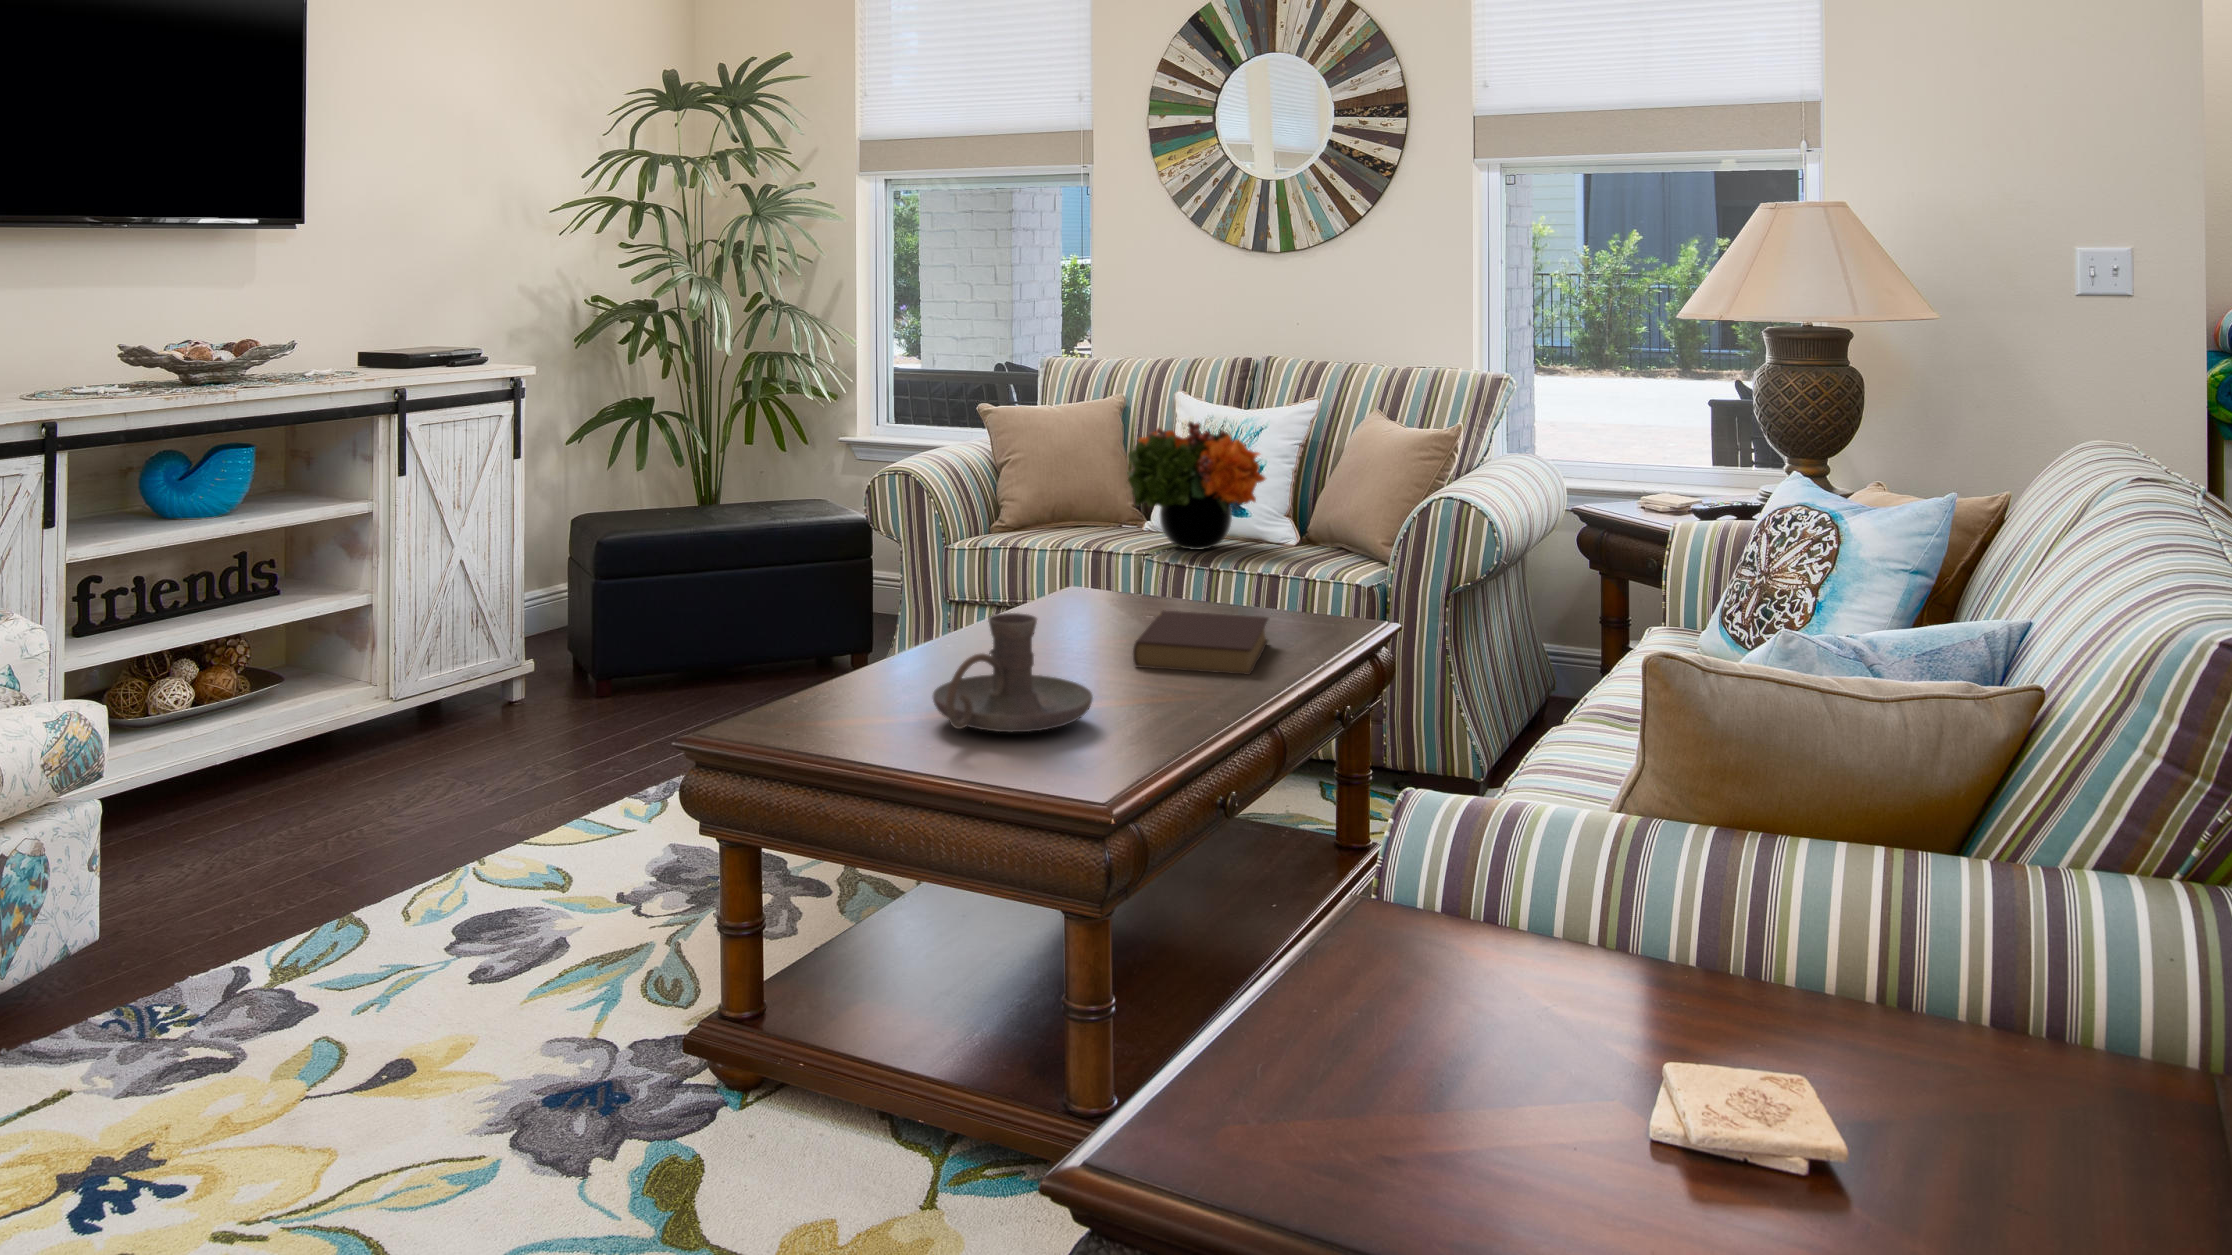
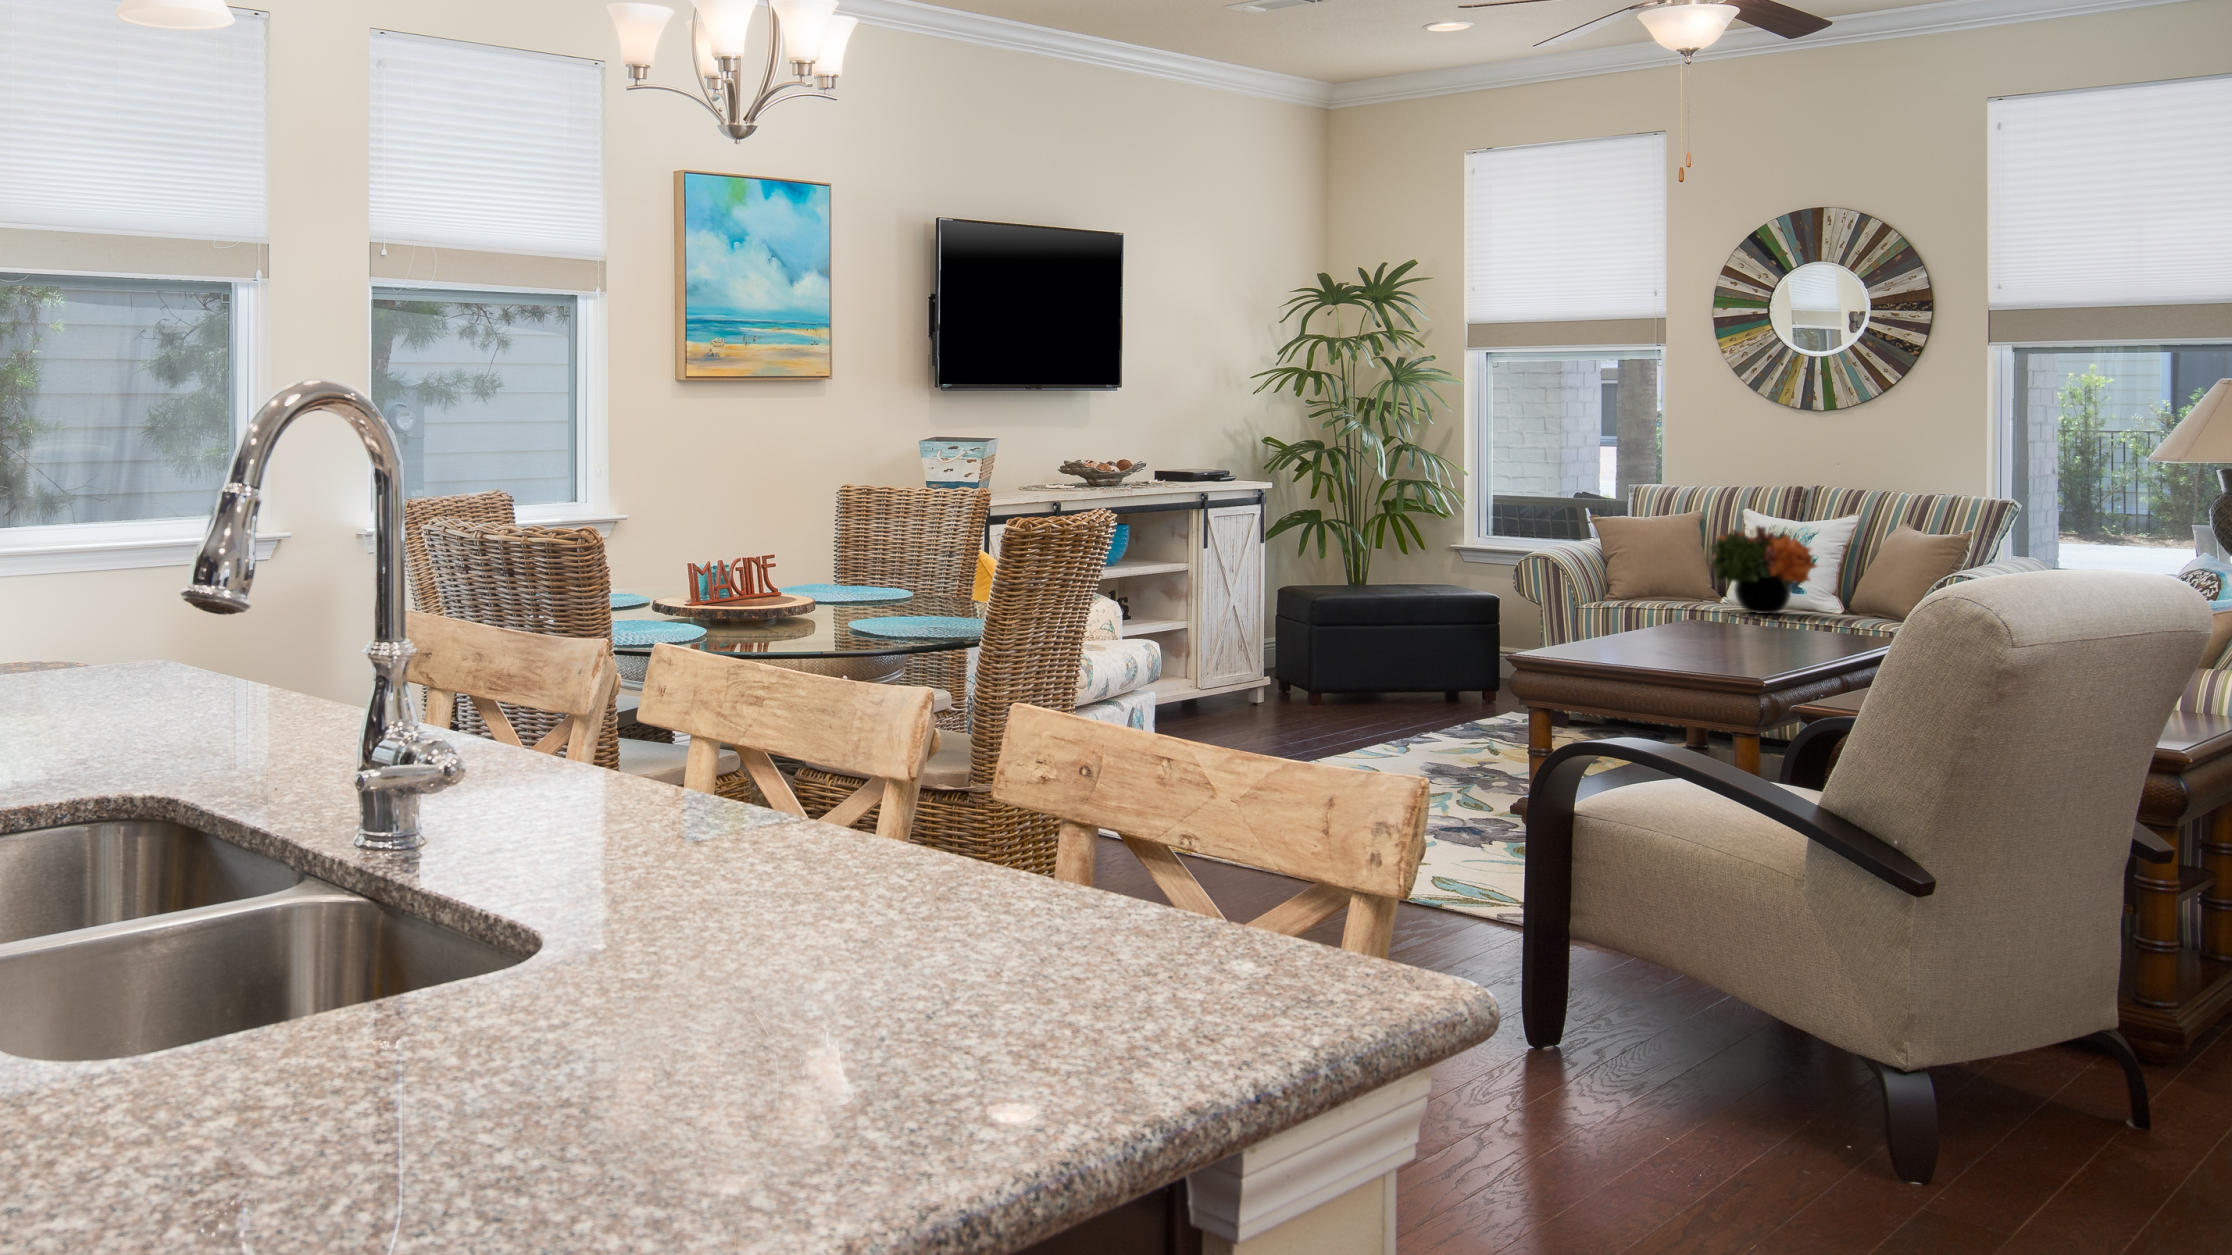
book: present [1133,610,1268,674] -> none [1739,624,1825,653]
candle holder: present [933,613,1093,732] -> none [1633,600,1725,657]

